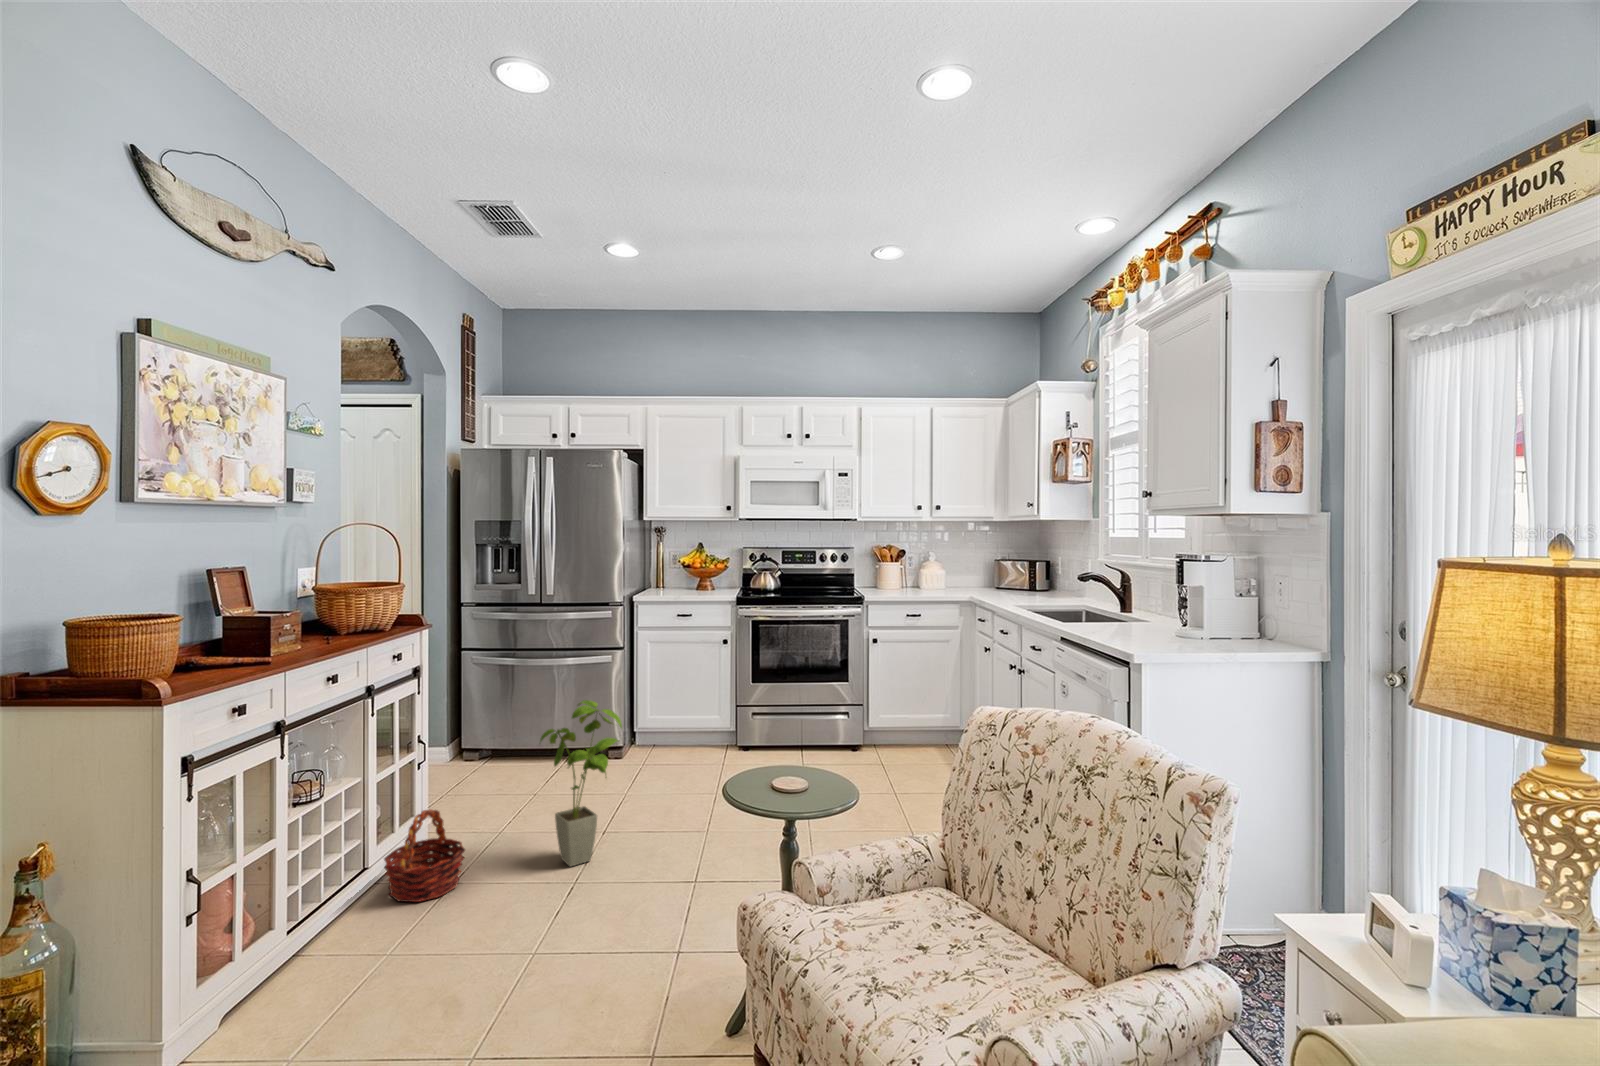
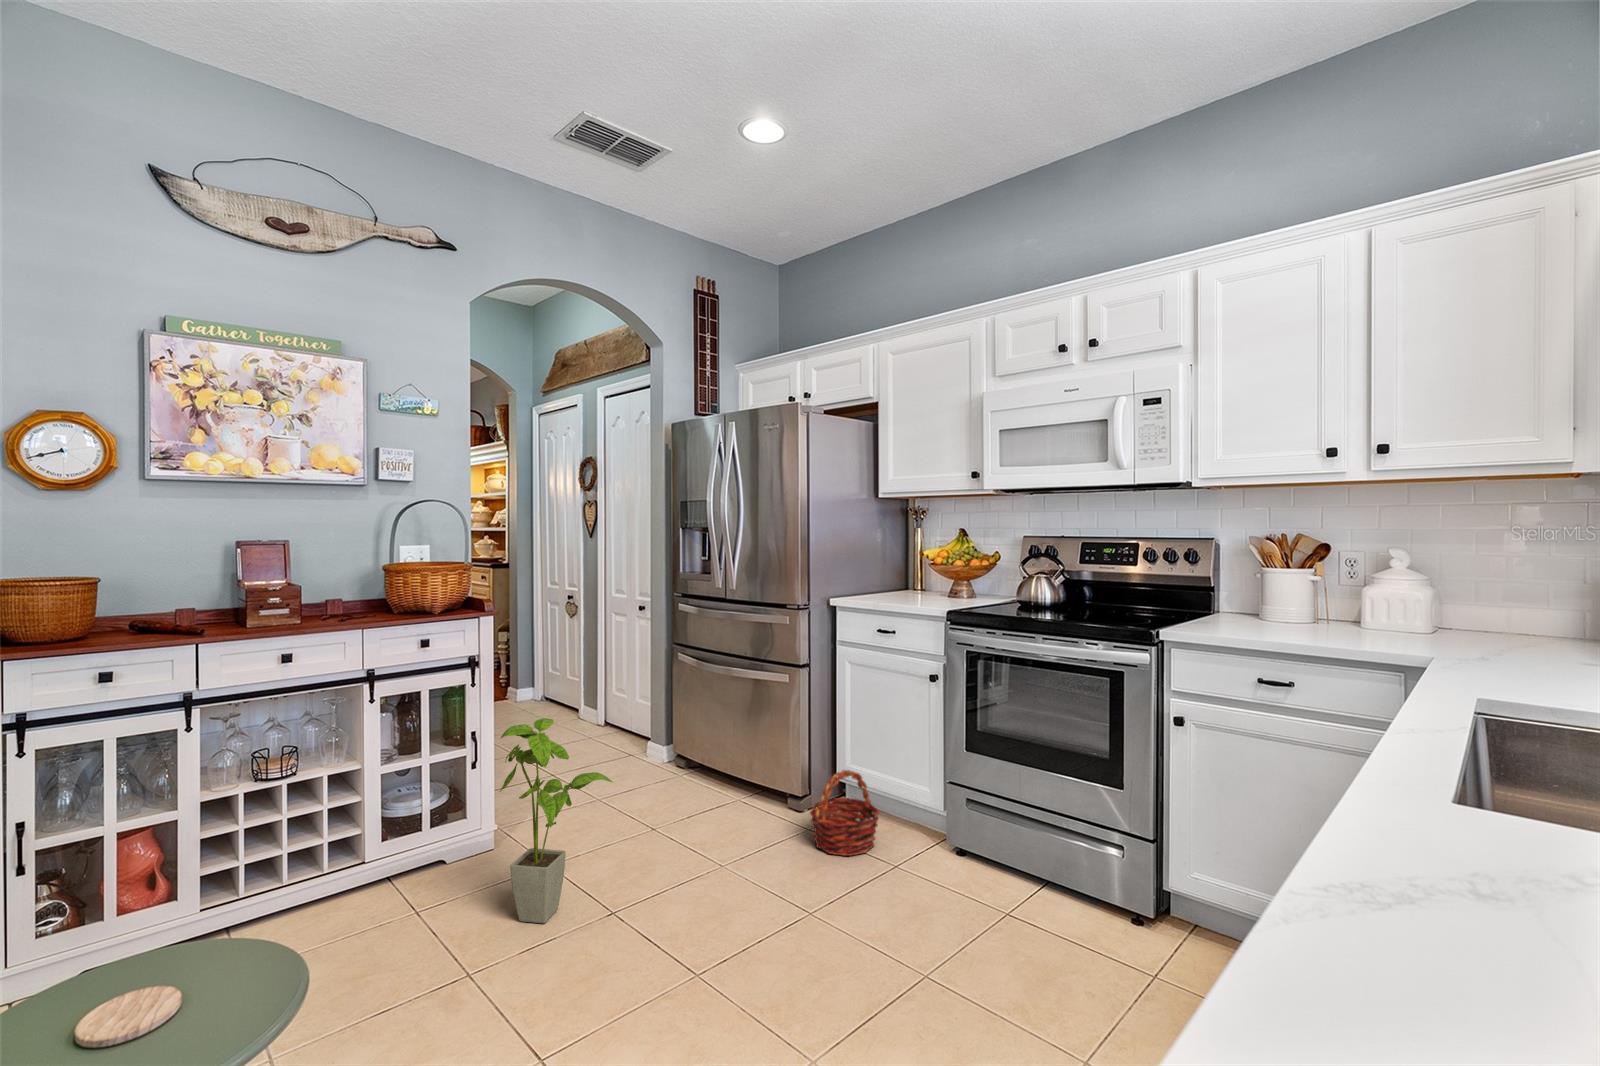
basket: present [384,809,465,902] -> present [810,770,879,856]

